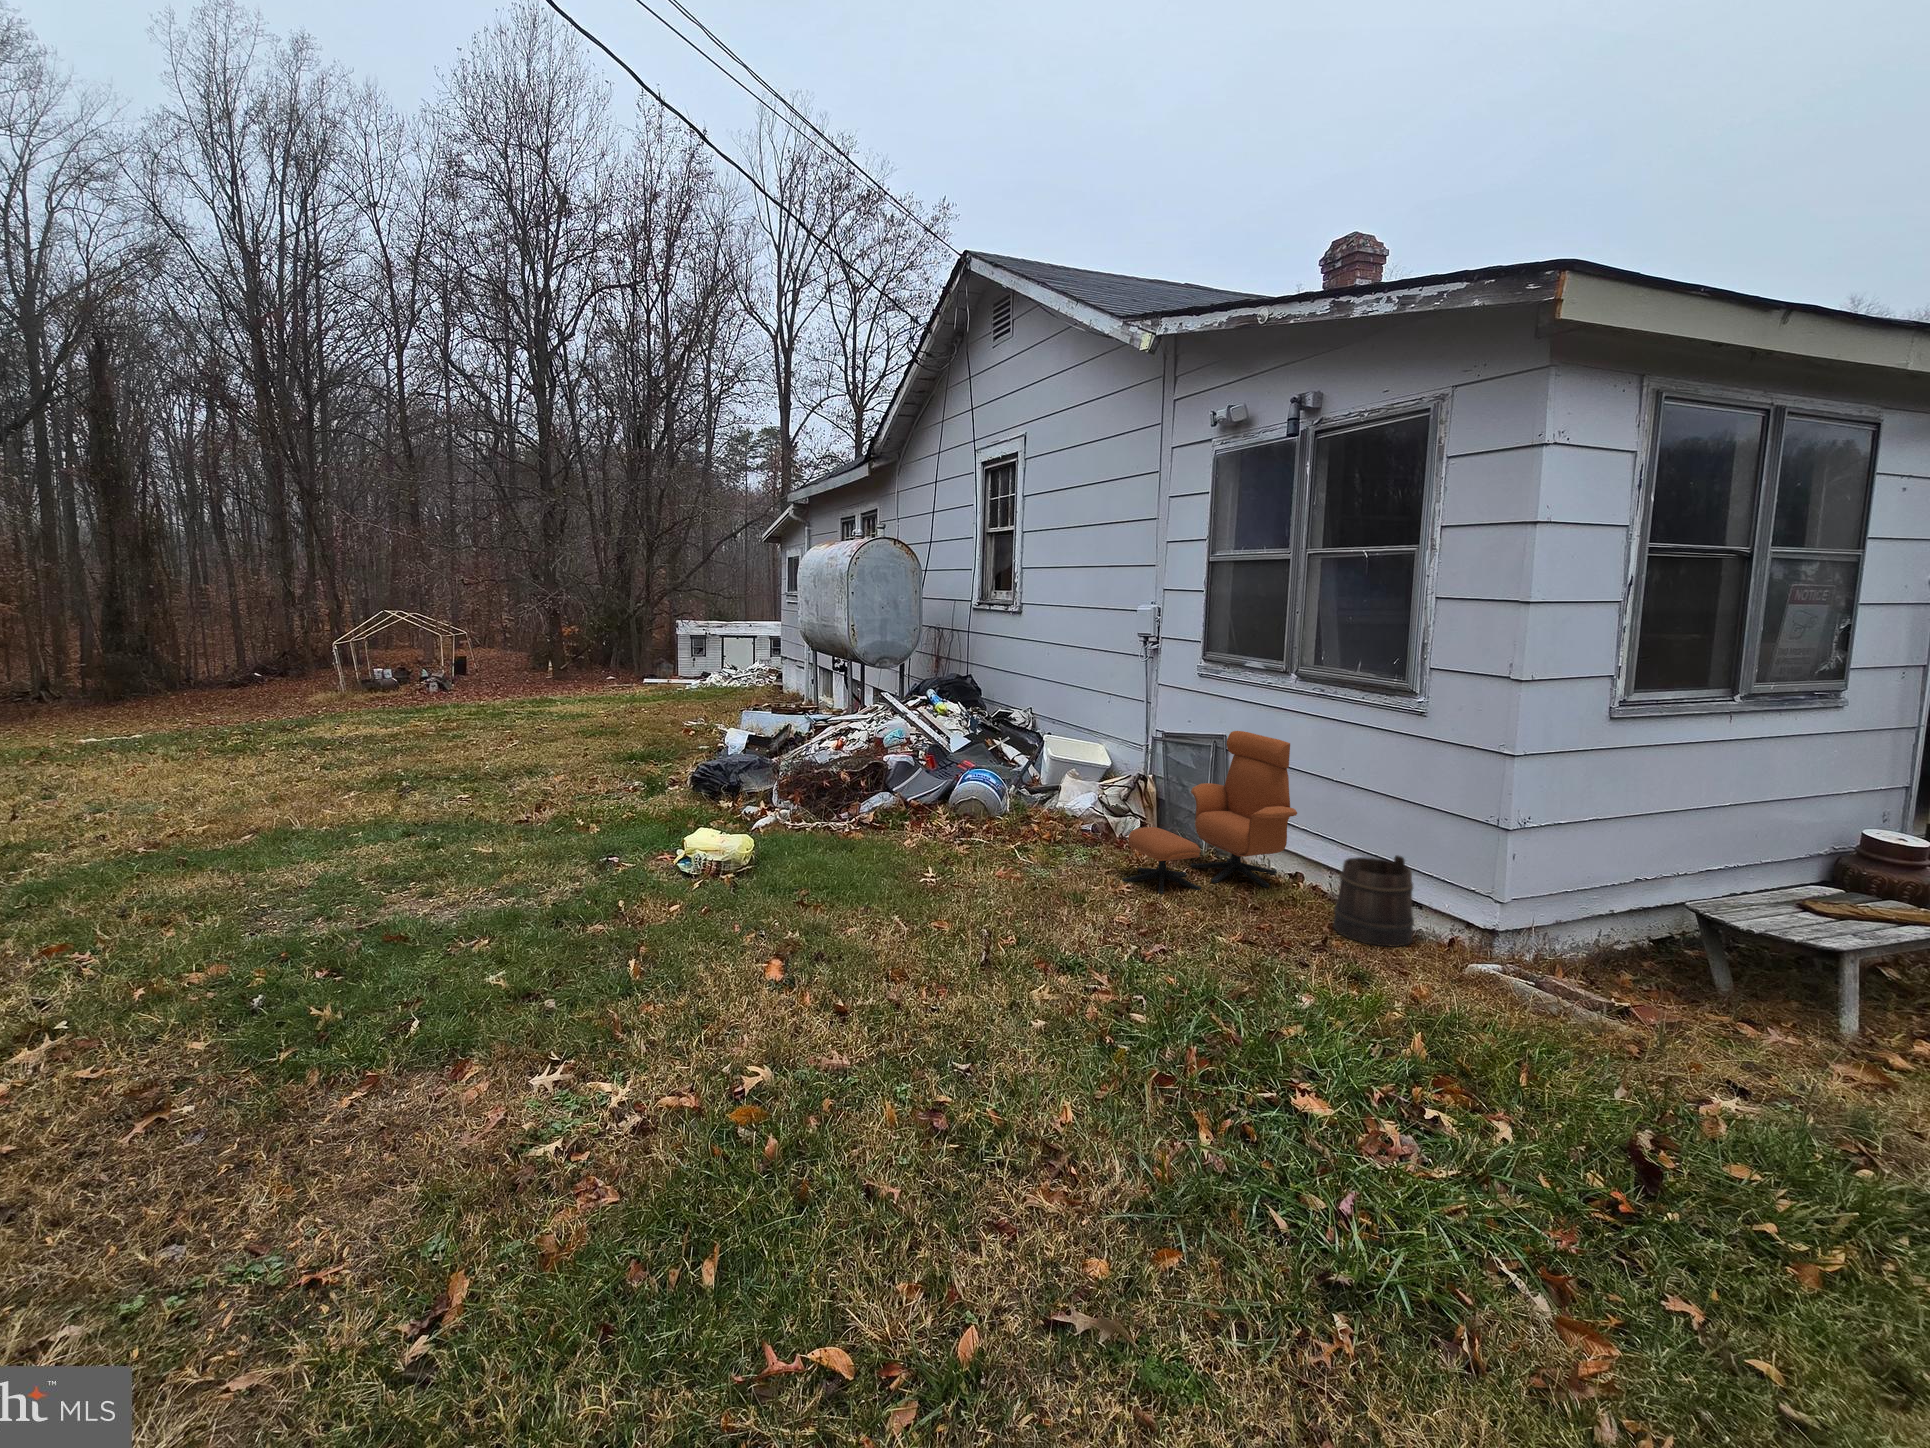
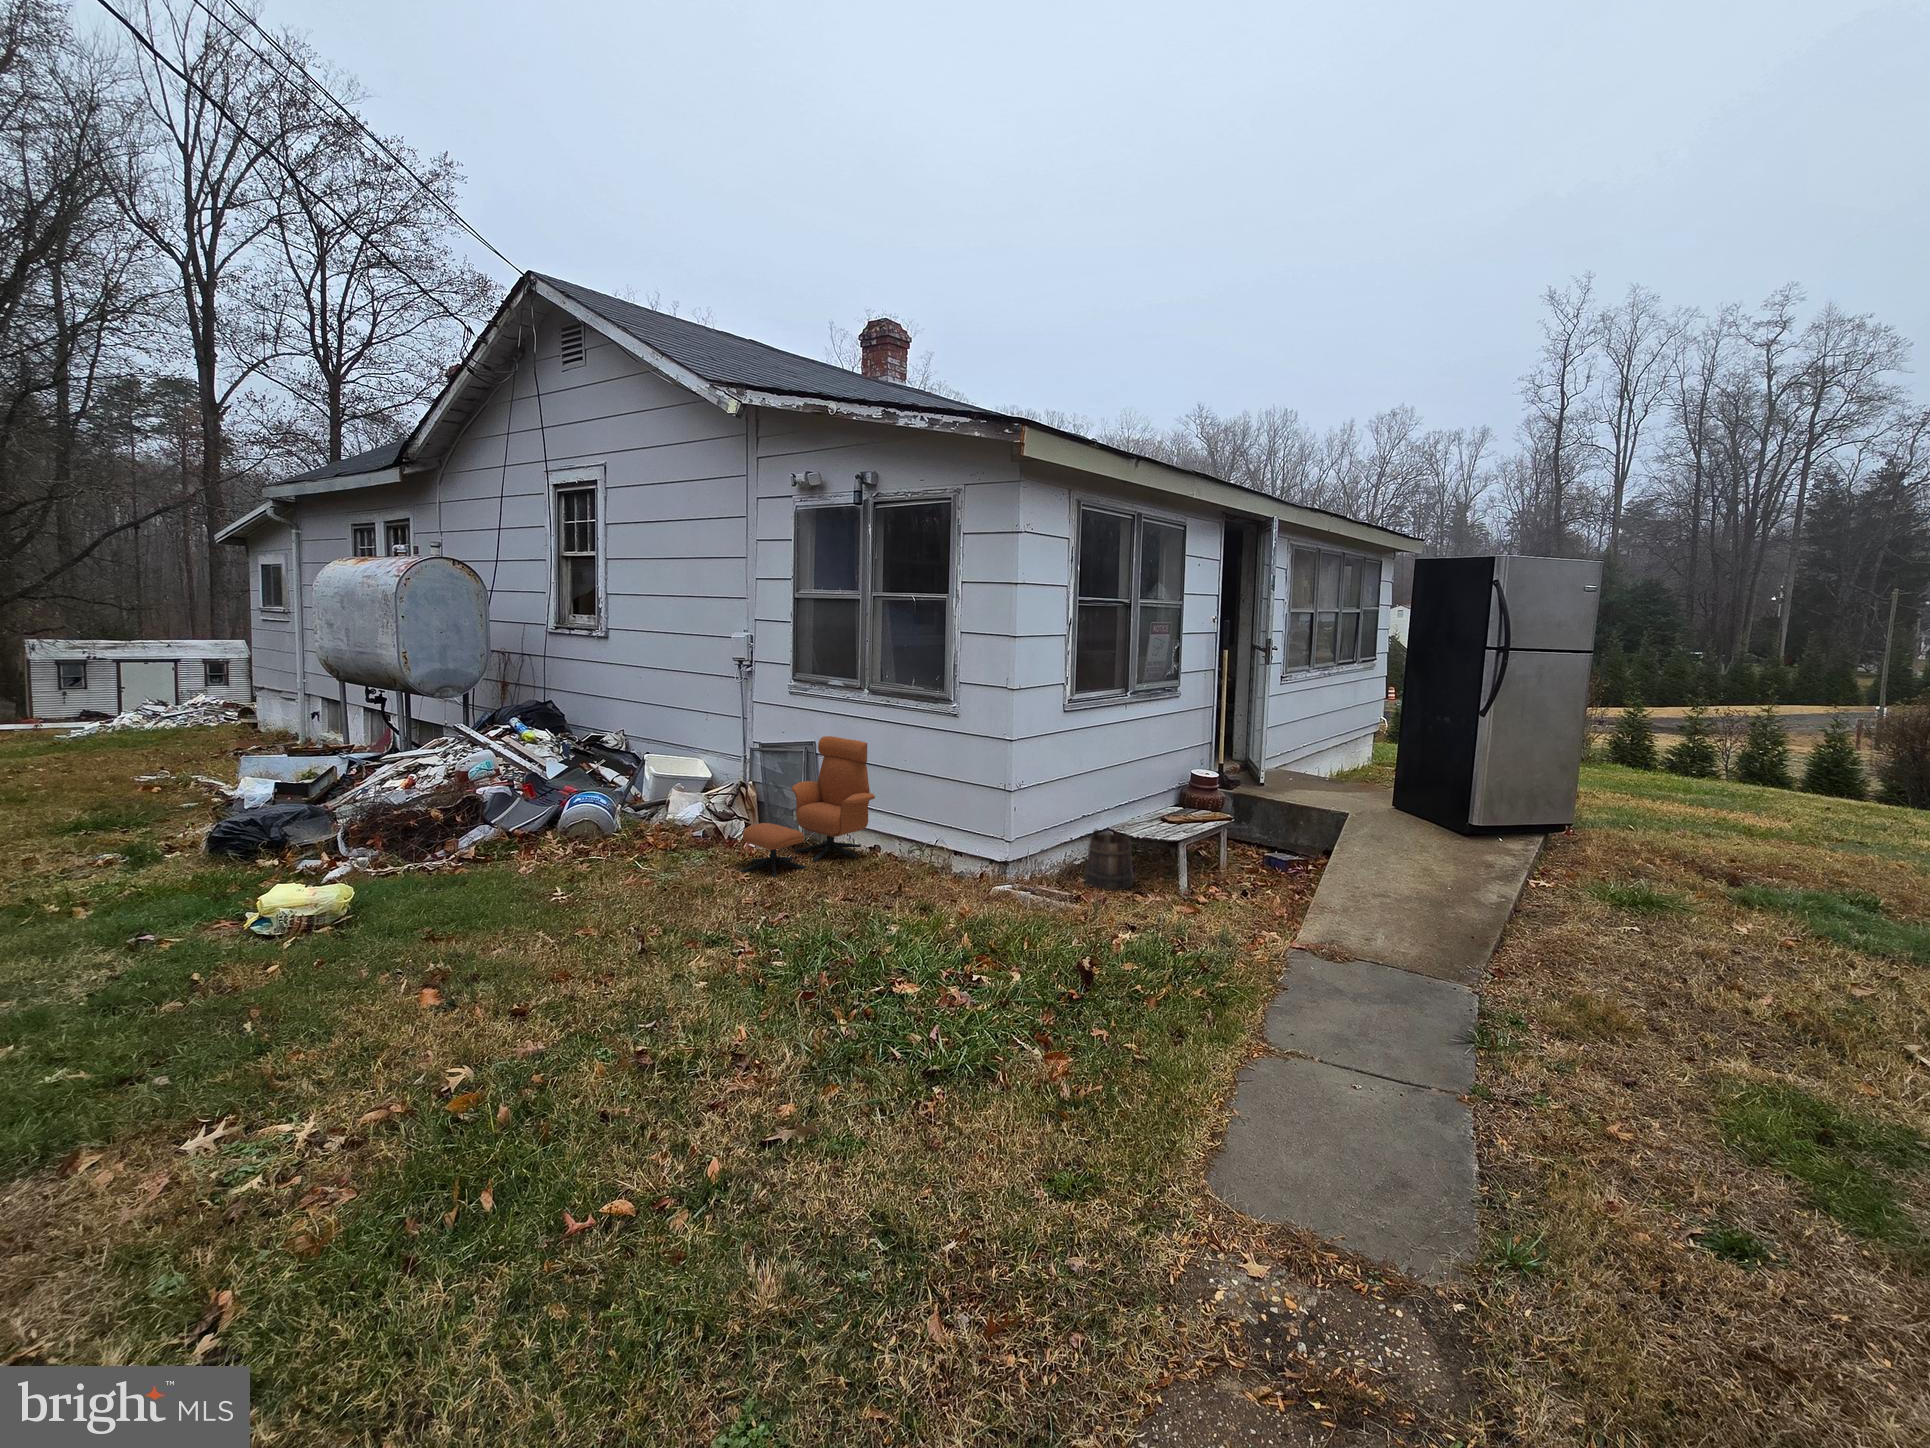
bucket: present [1333,855,1414,947] -> present [1085,829,1133,890]

